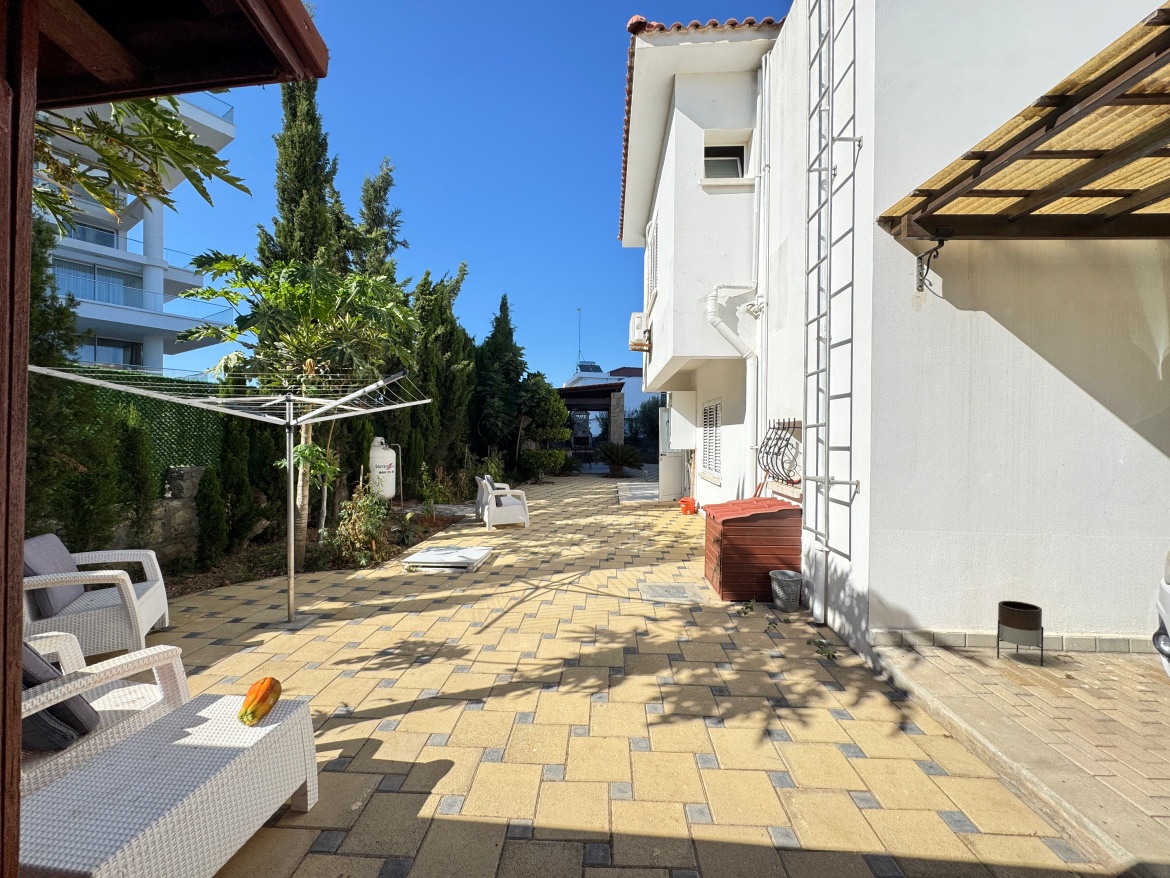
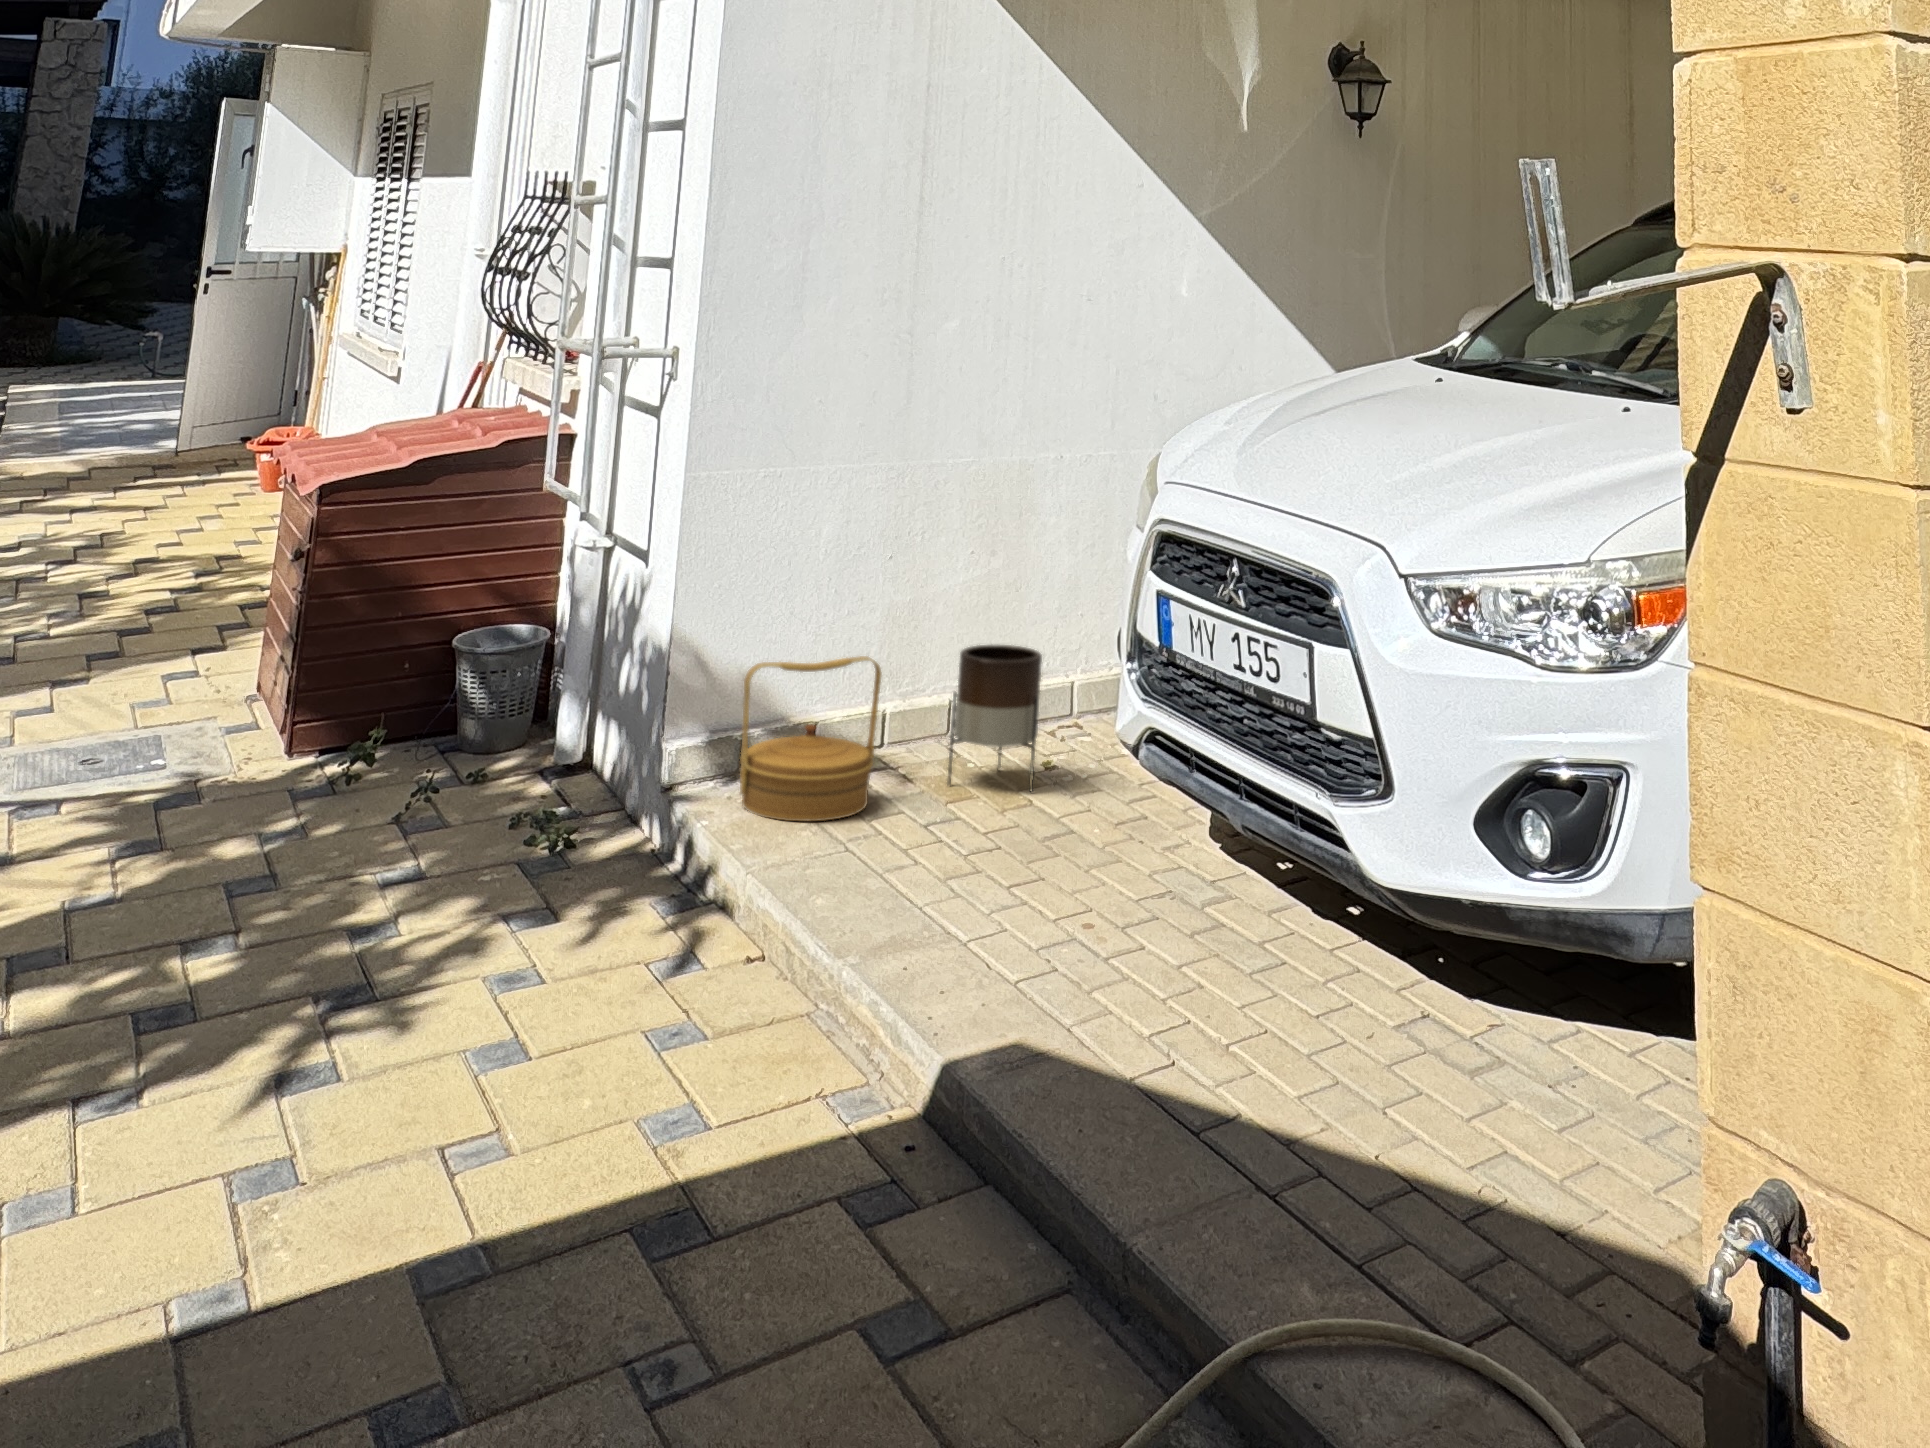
woven basket: none [907,603,968,671] -> present [740,656,882,822]

